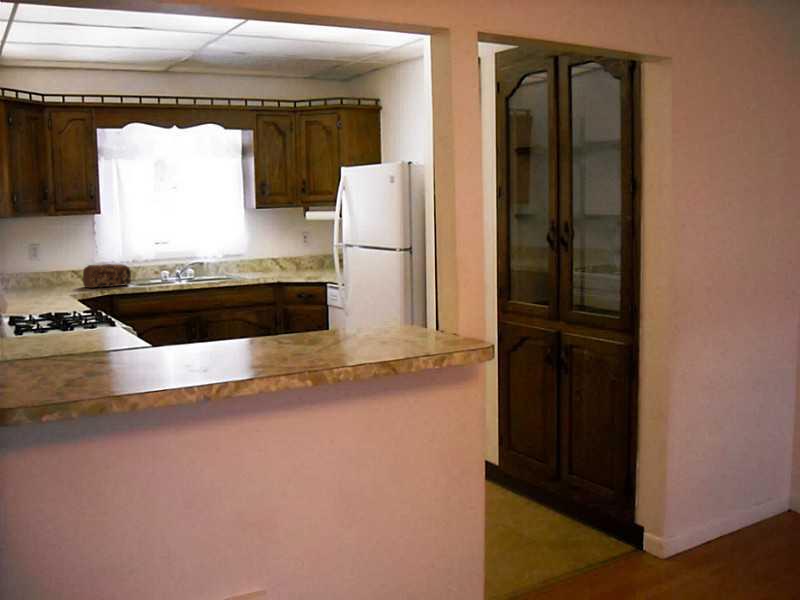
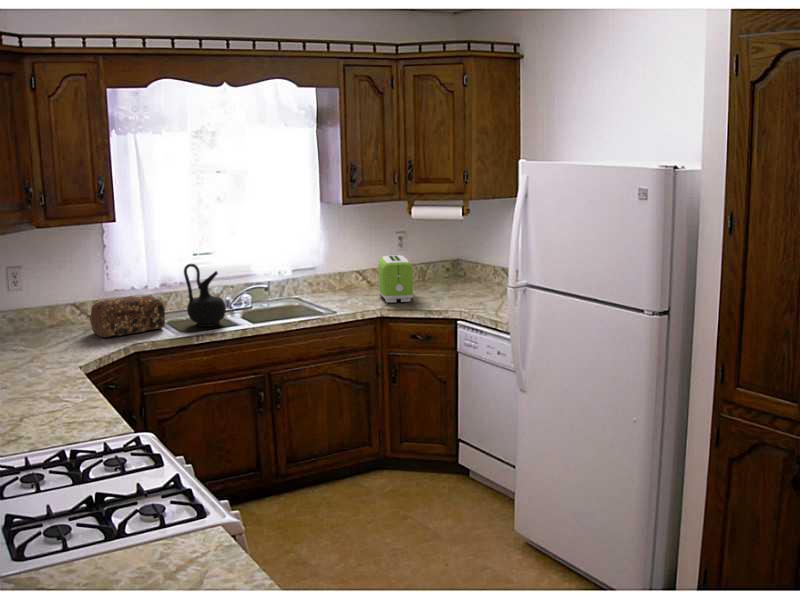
ceramic jug: none [144,243,172,285] -> present [184,264,226,327]
toaster: none [284,246,307,276] -> present [378,255,413,302]

